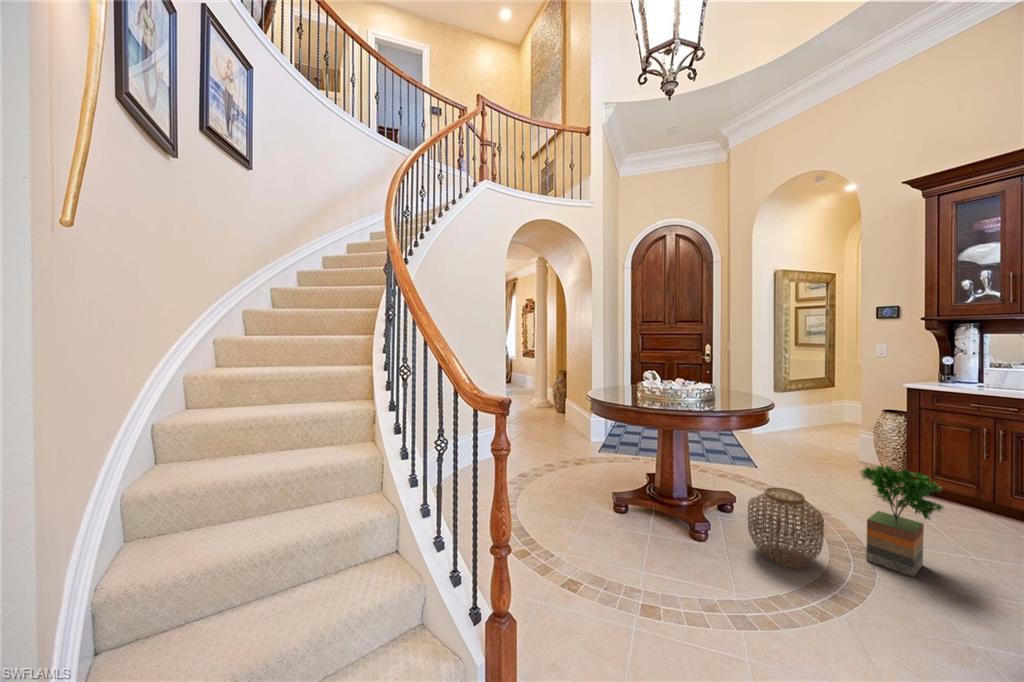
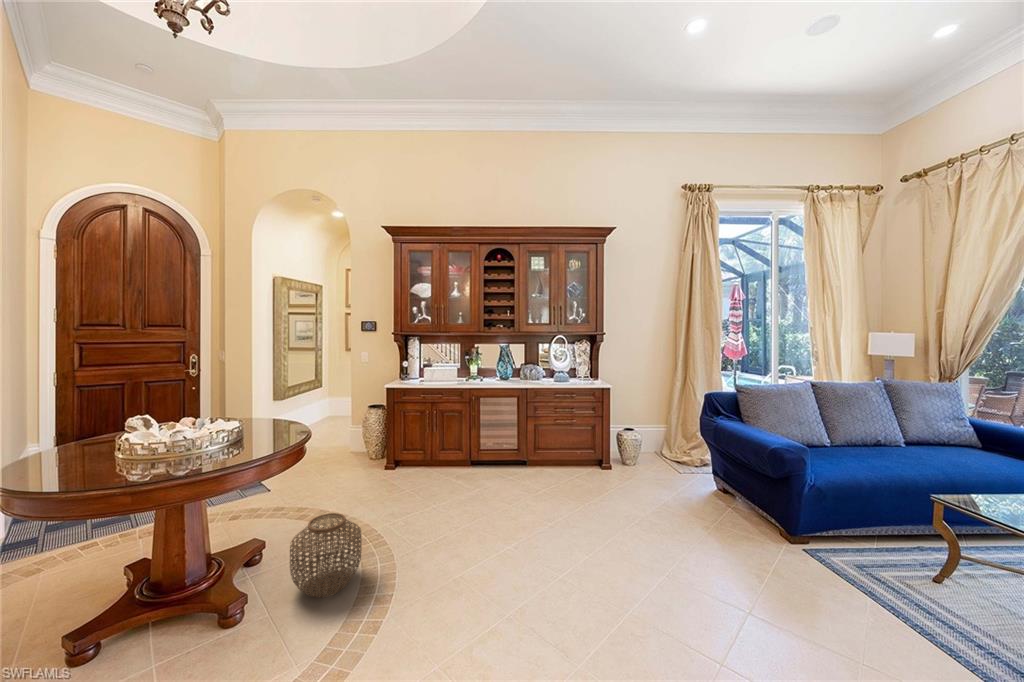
potted tree: present [861,466,943,577] -> none [377,459,431,547]

